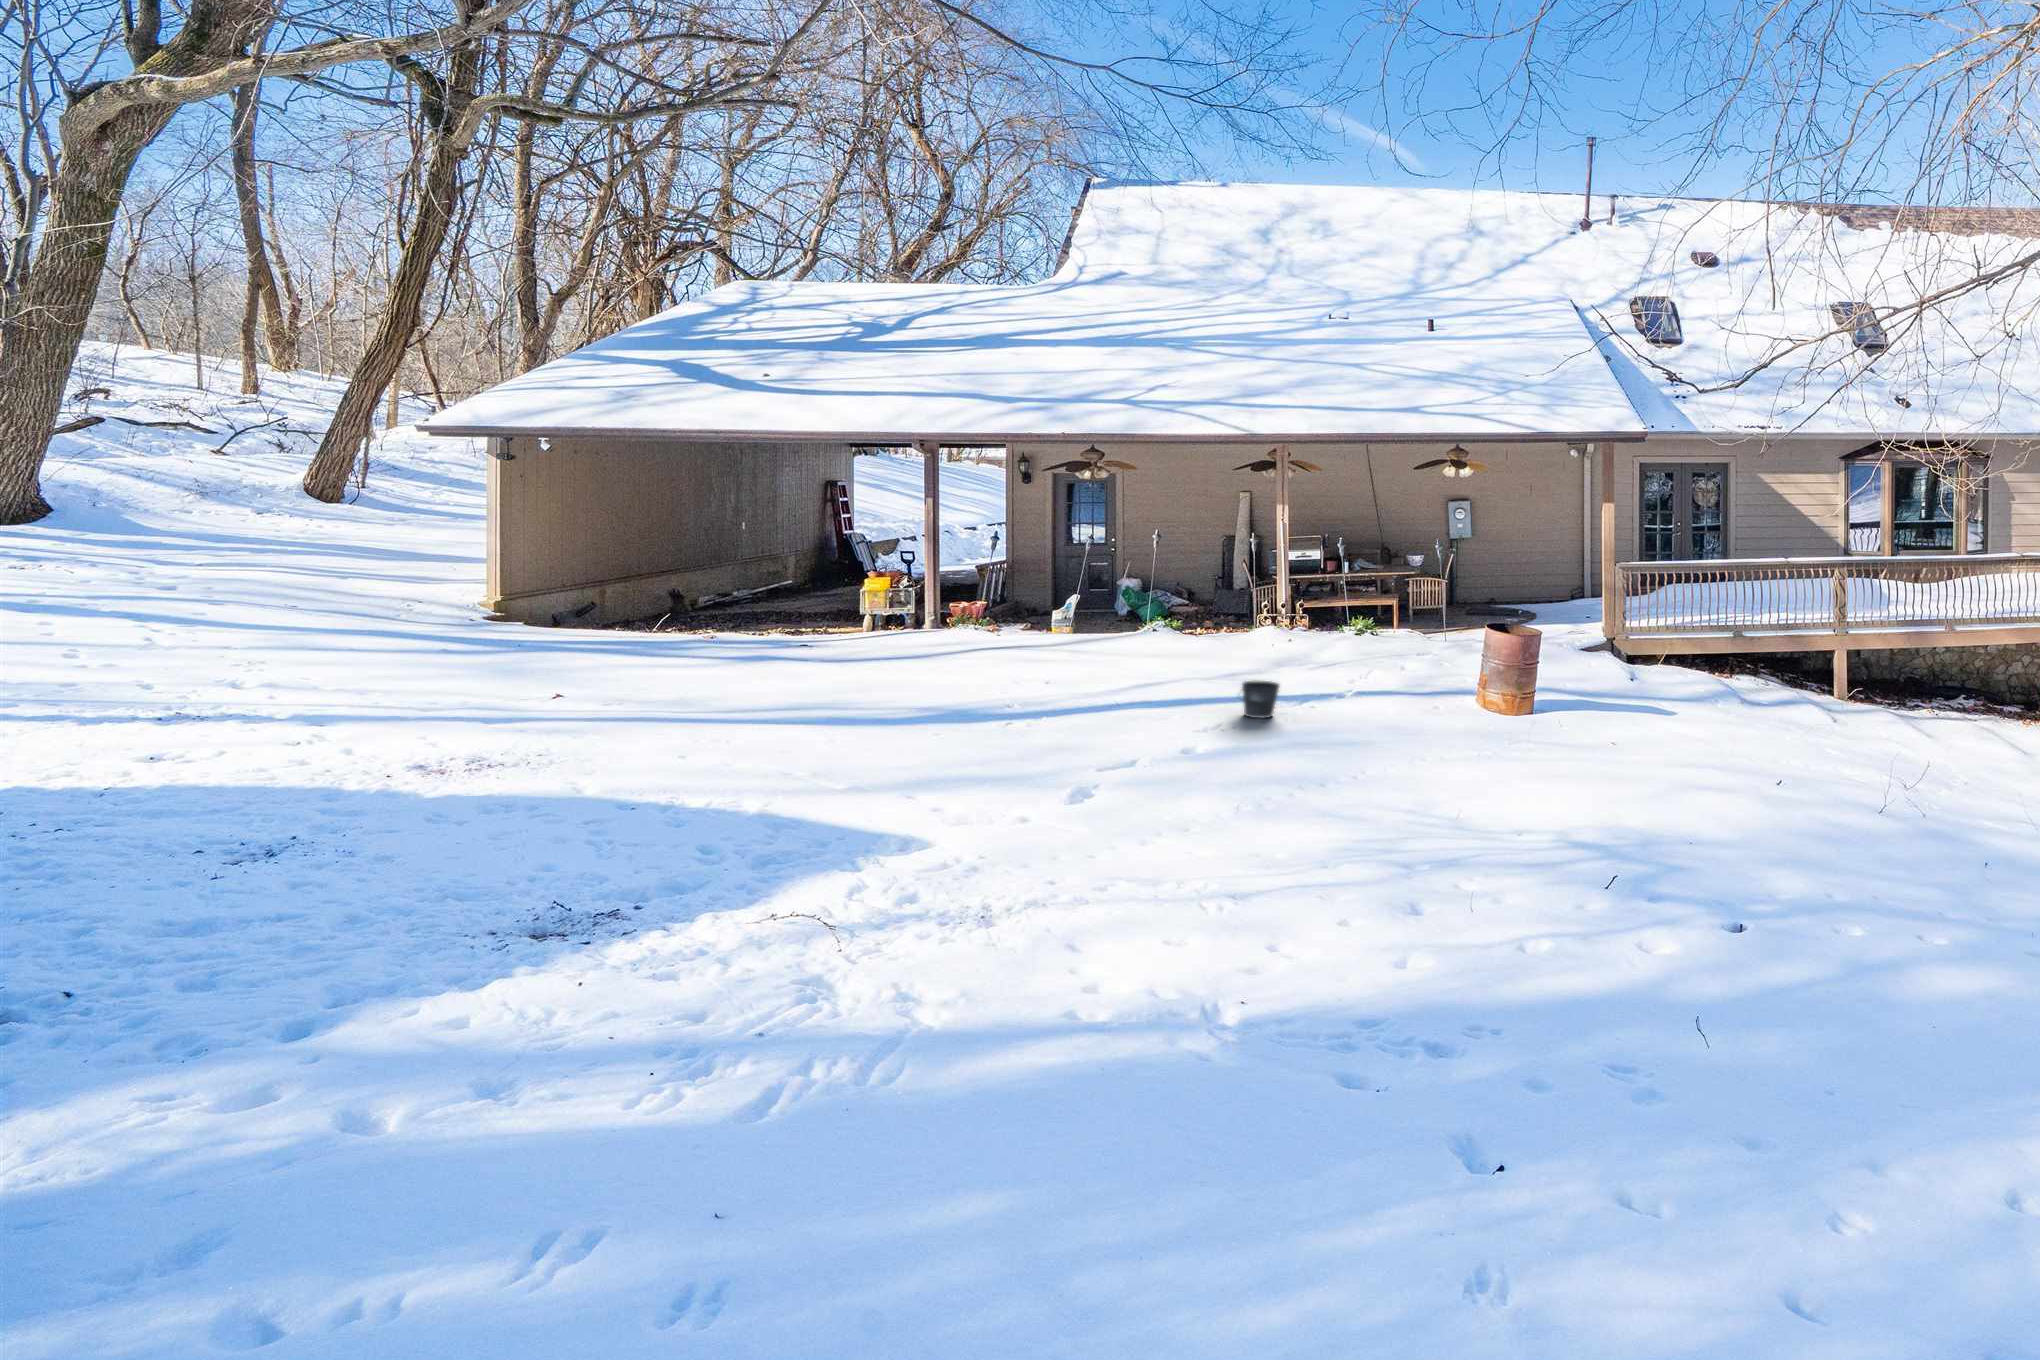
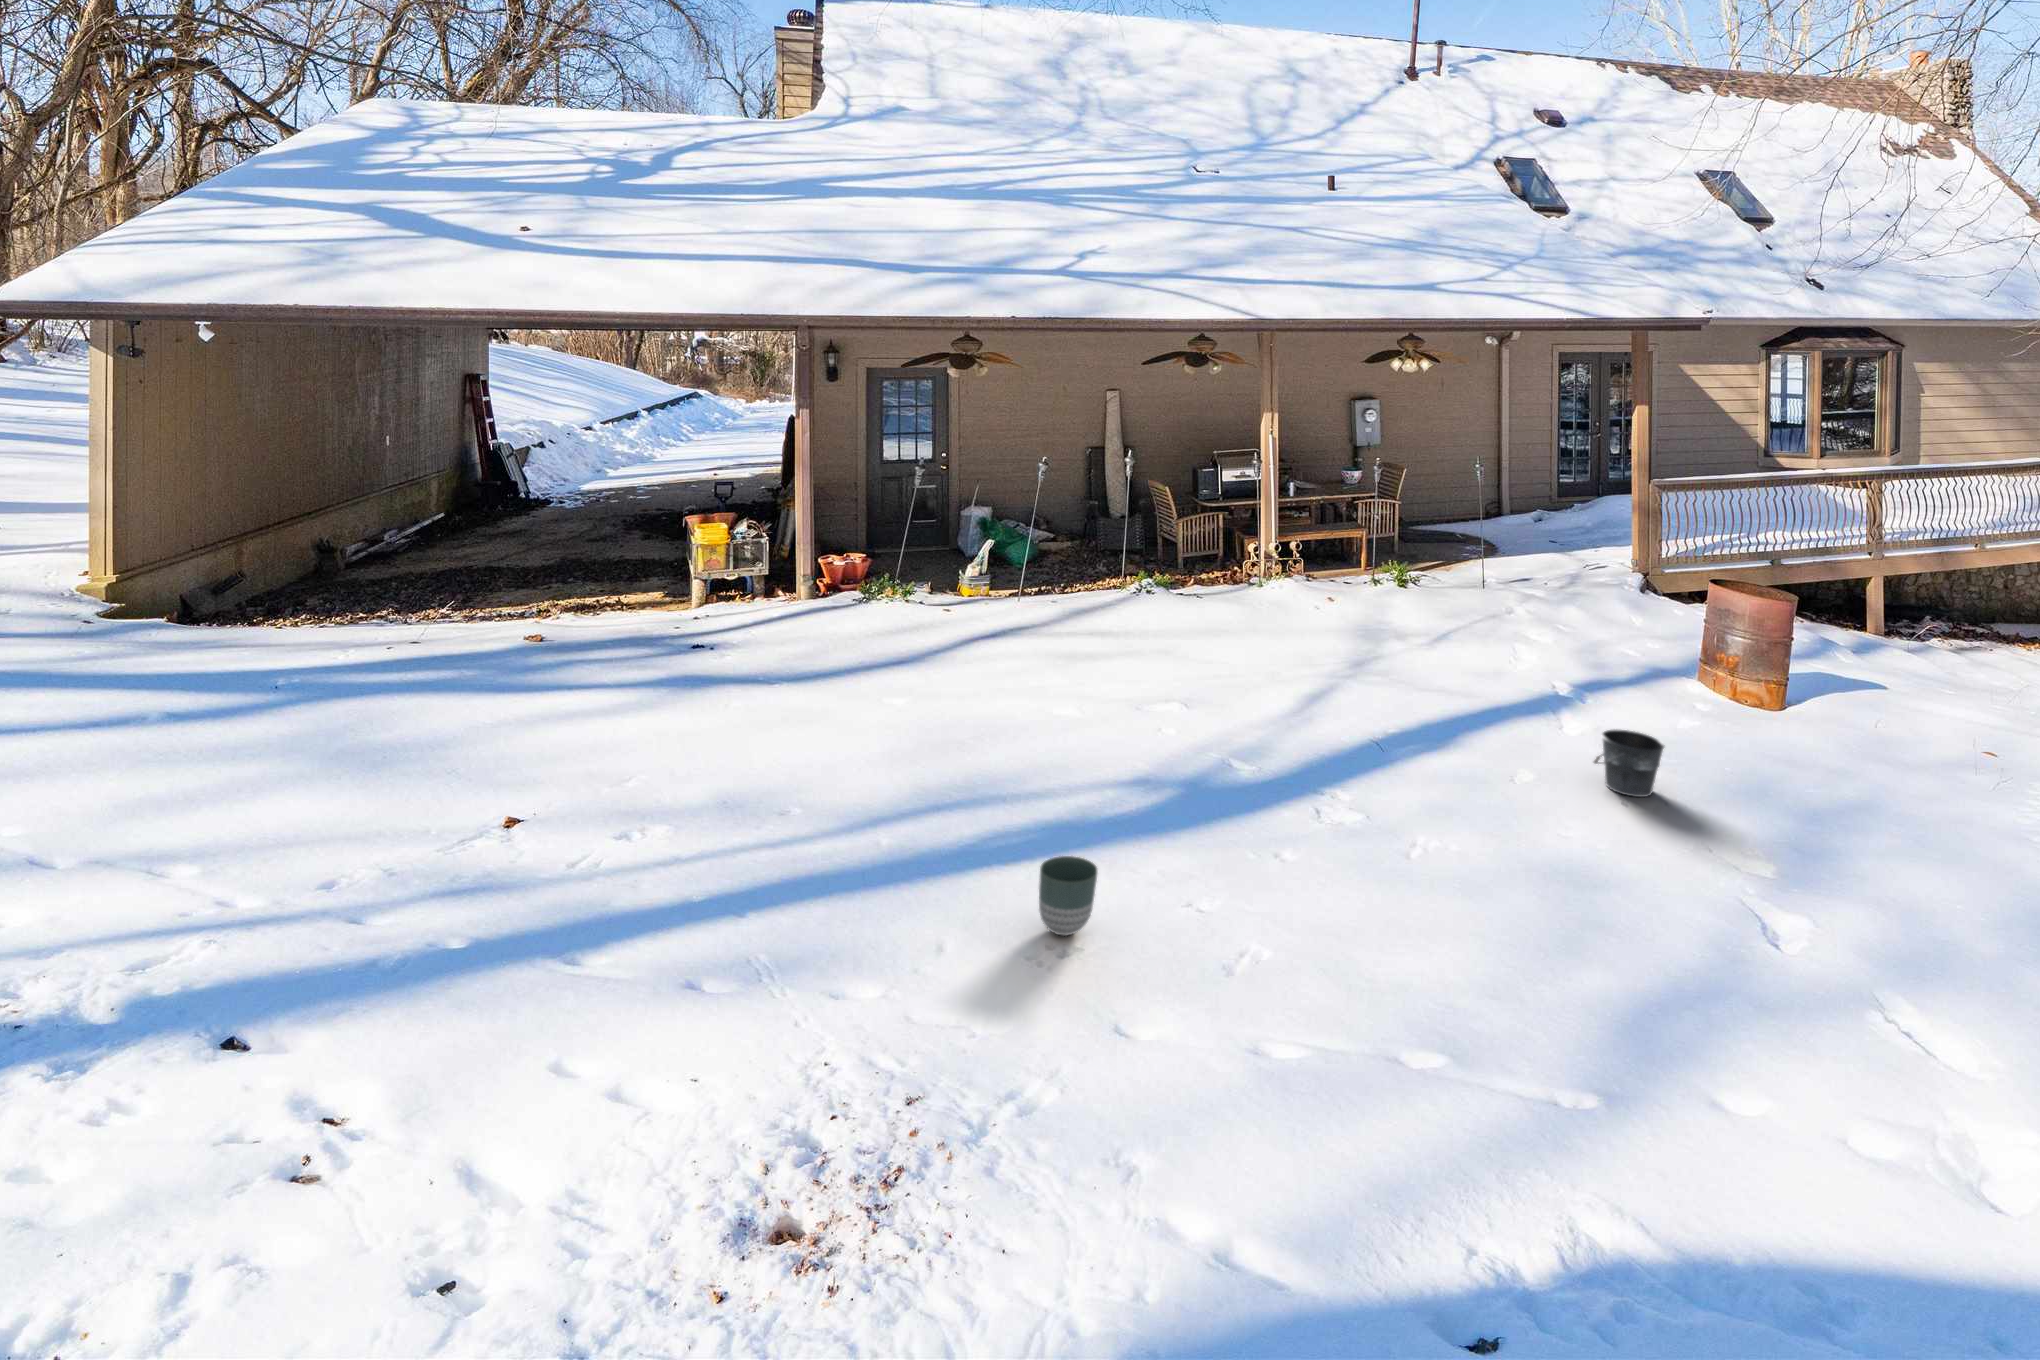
planter: none [771,685,805,720] -> present [1039,856,1098,935]

